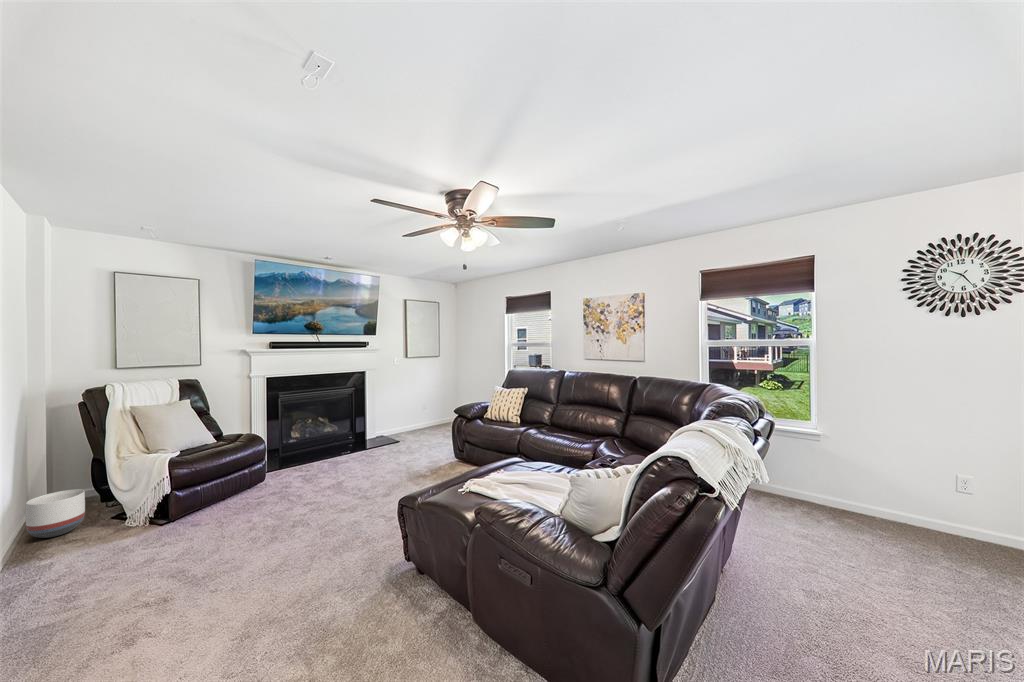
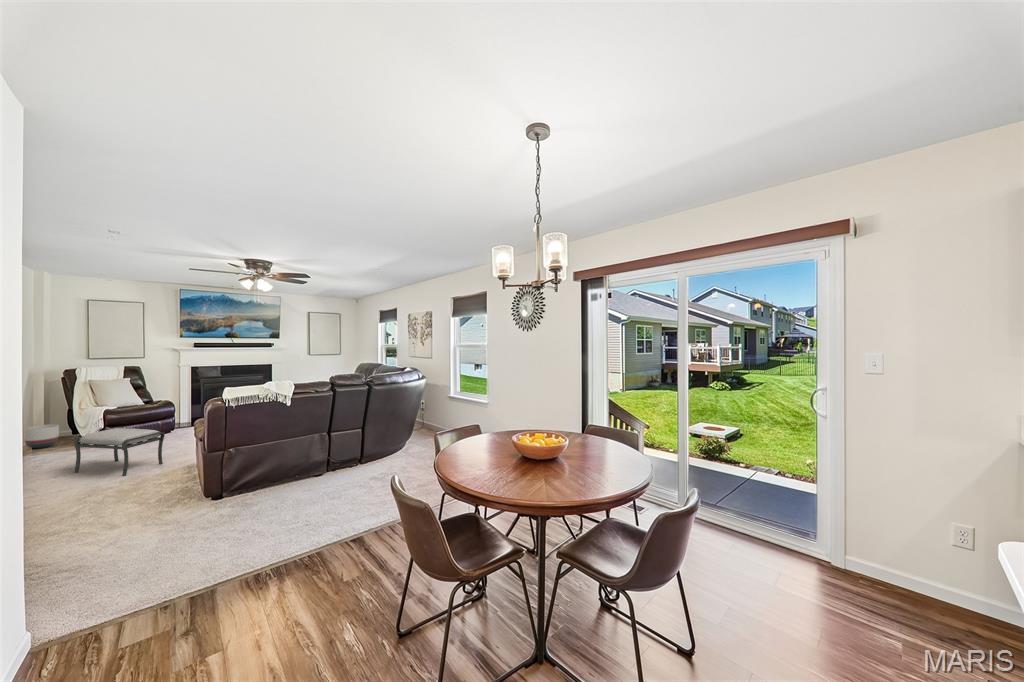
ottoman: none [155,498,313,604] -> present [74,428,165,476]

